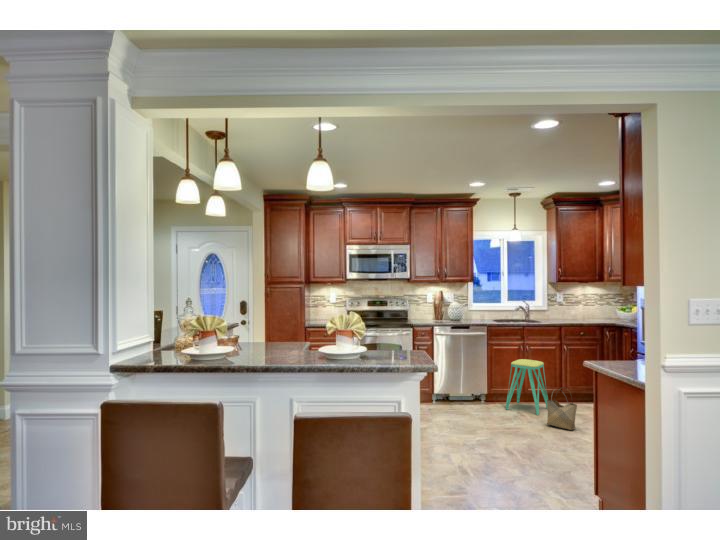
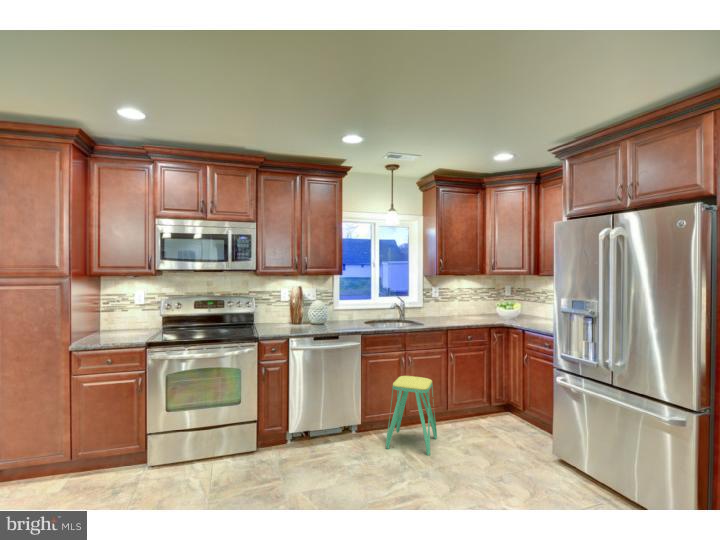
woven basket: present [547,387,577,430] -> none [448,423,491,489]

